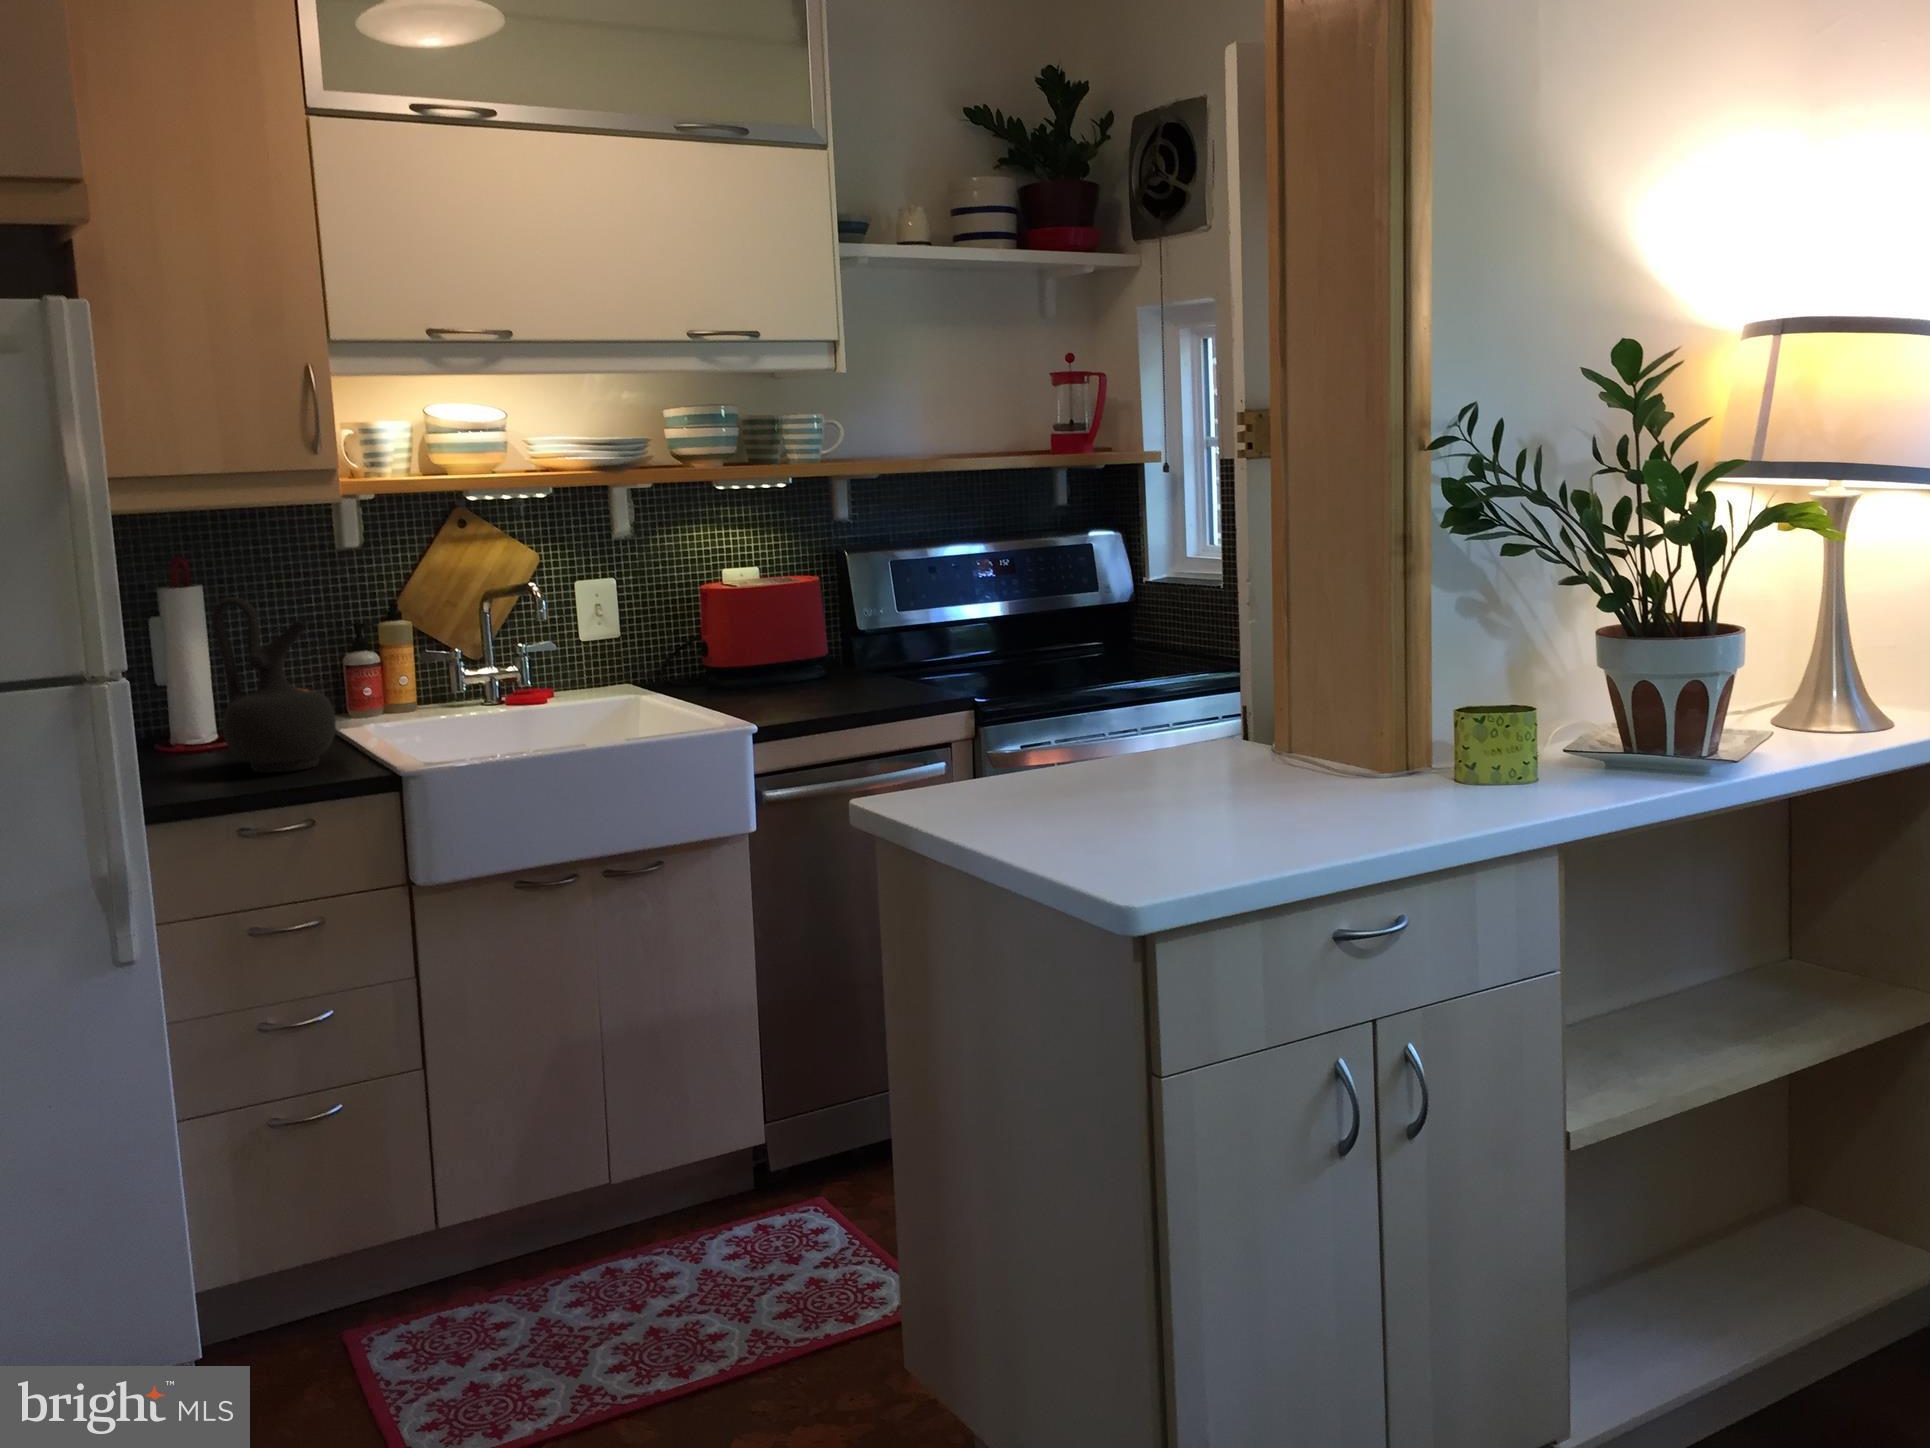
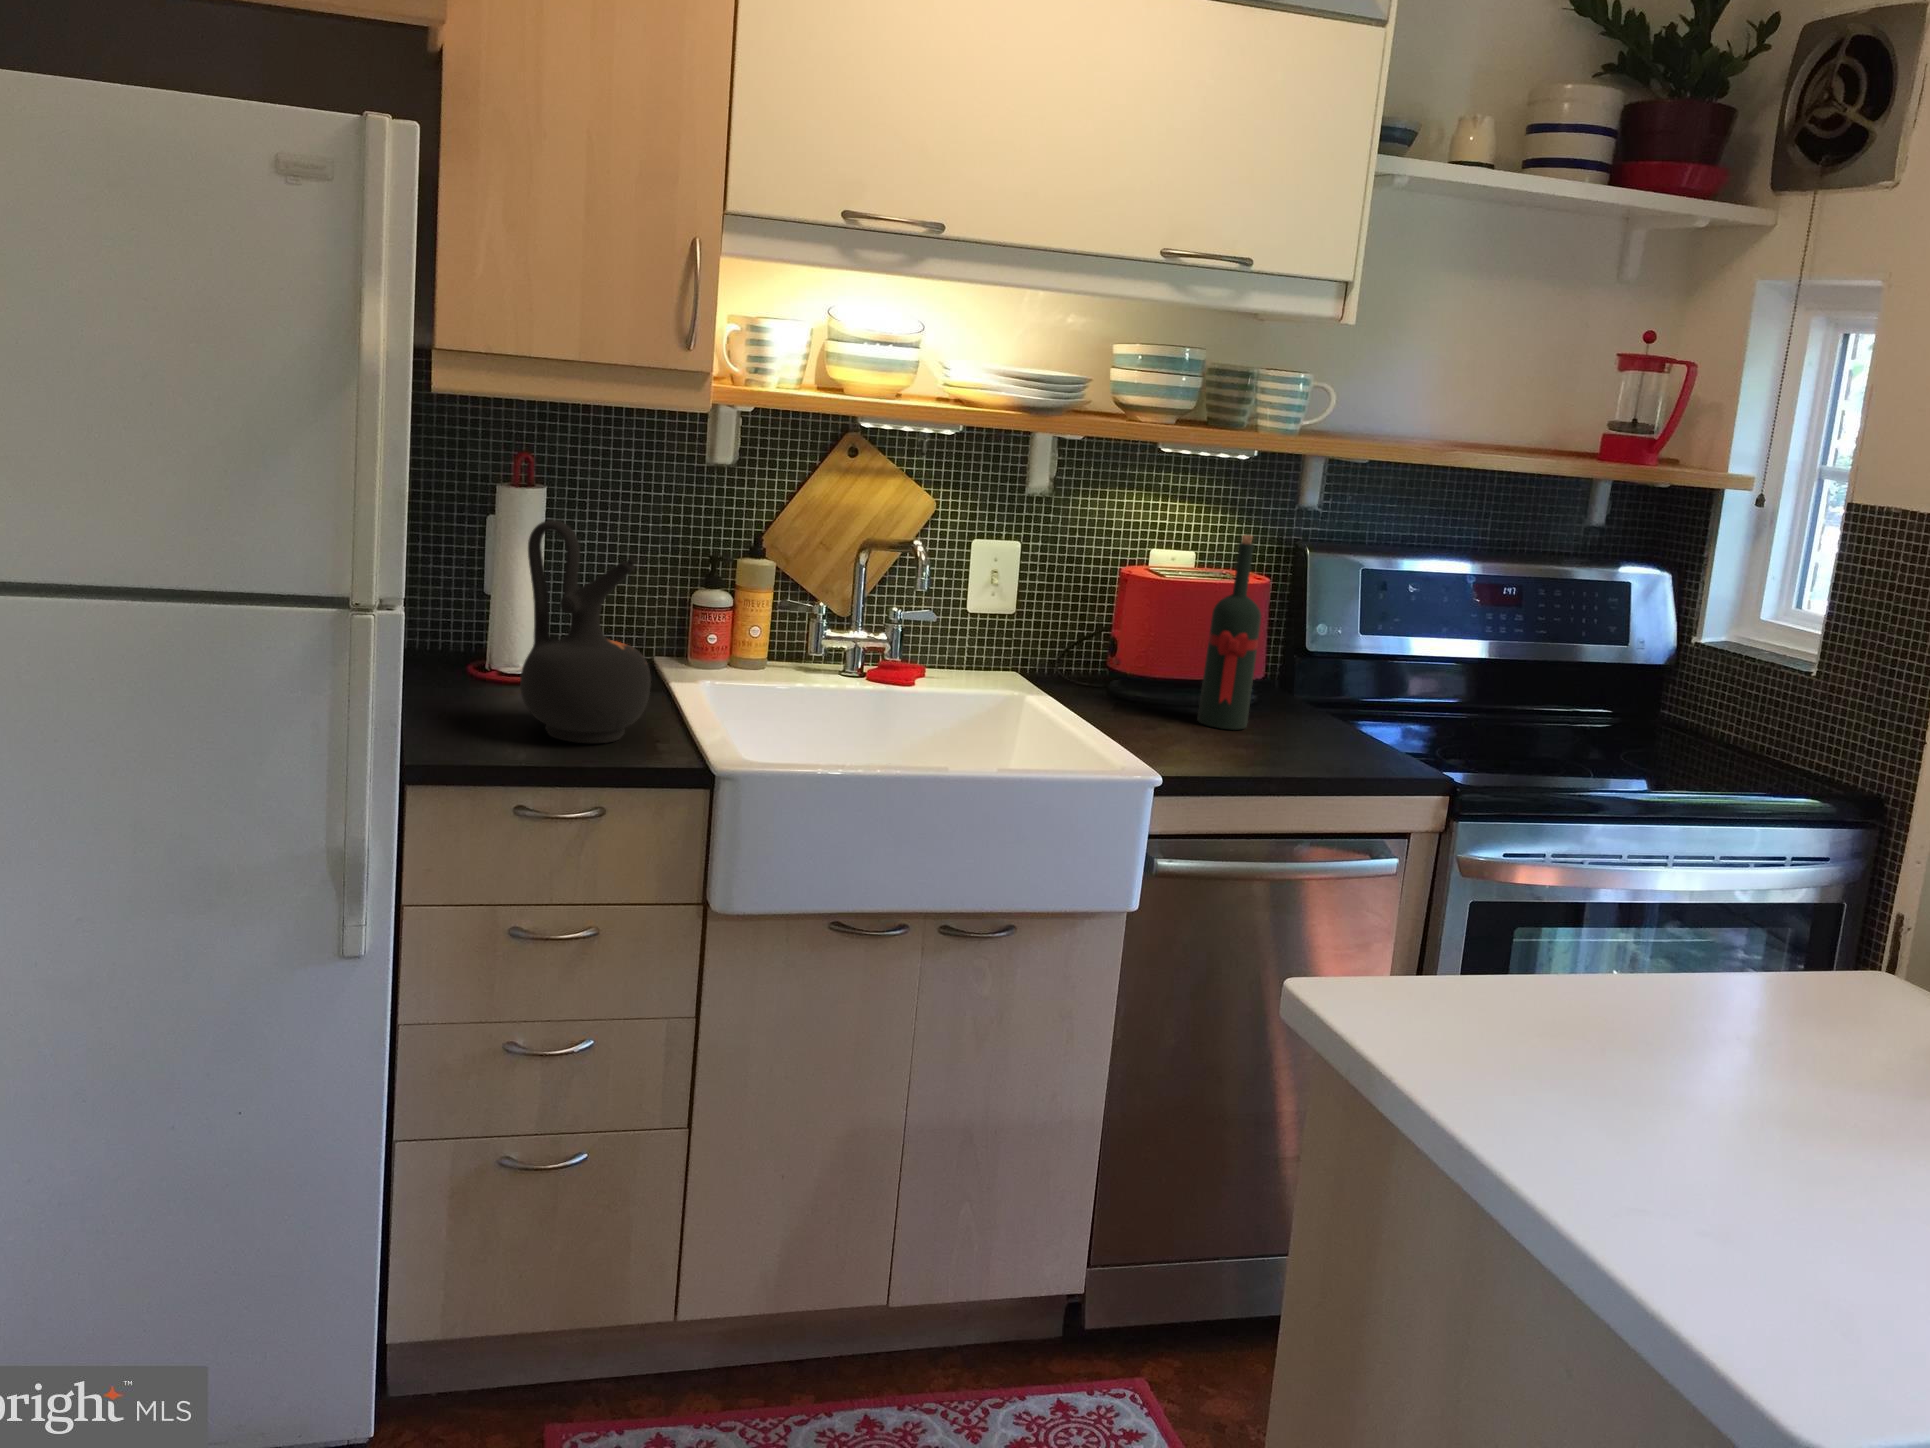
wine bottle: none [778,541,821,693] -> present [1197,535,1261,730]

